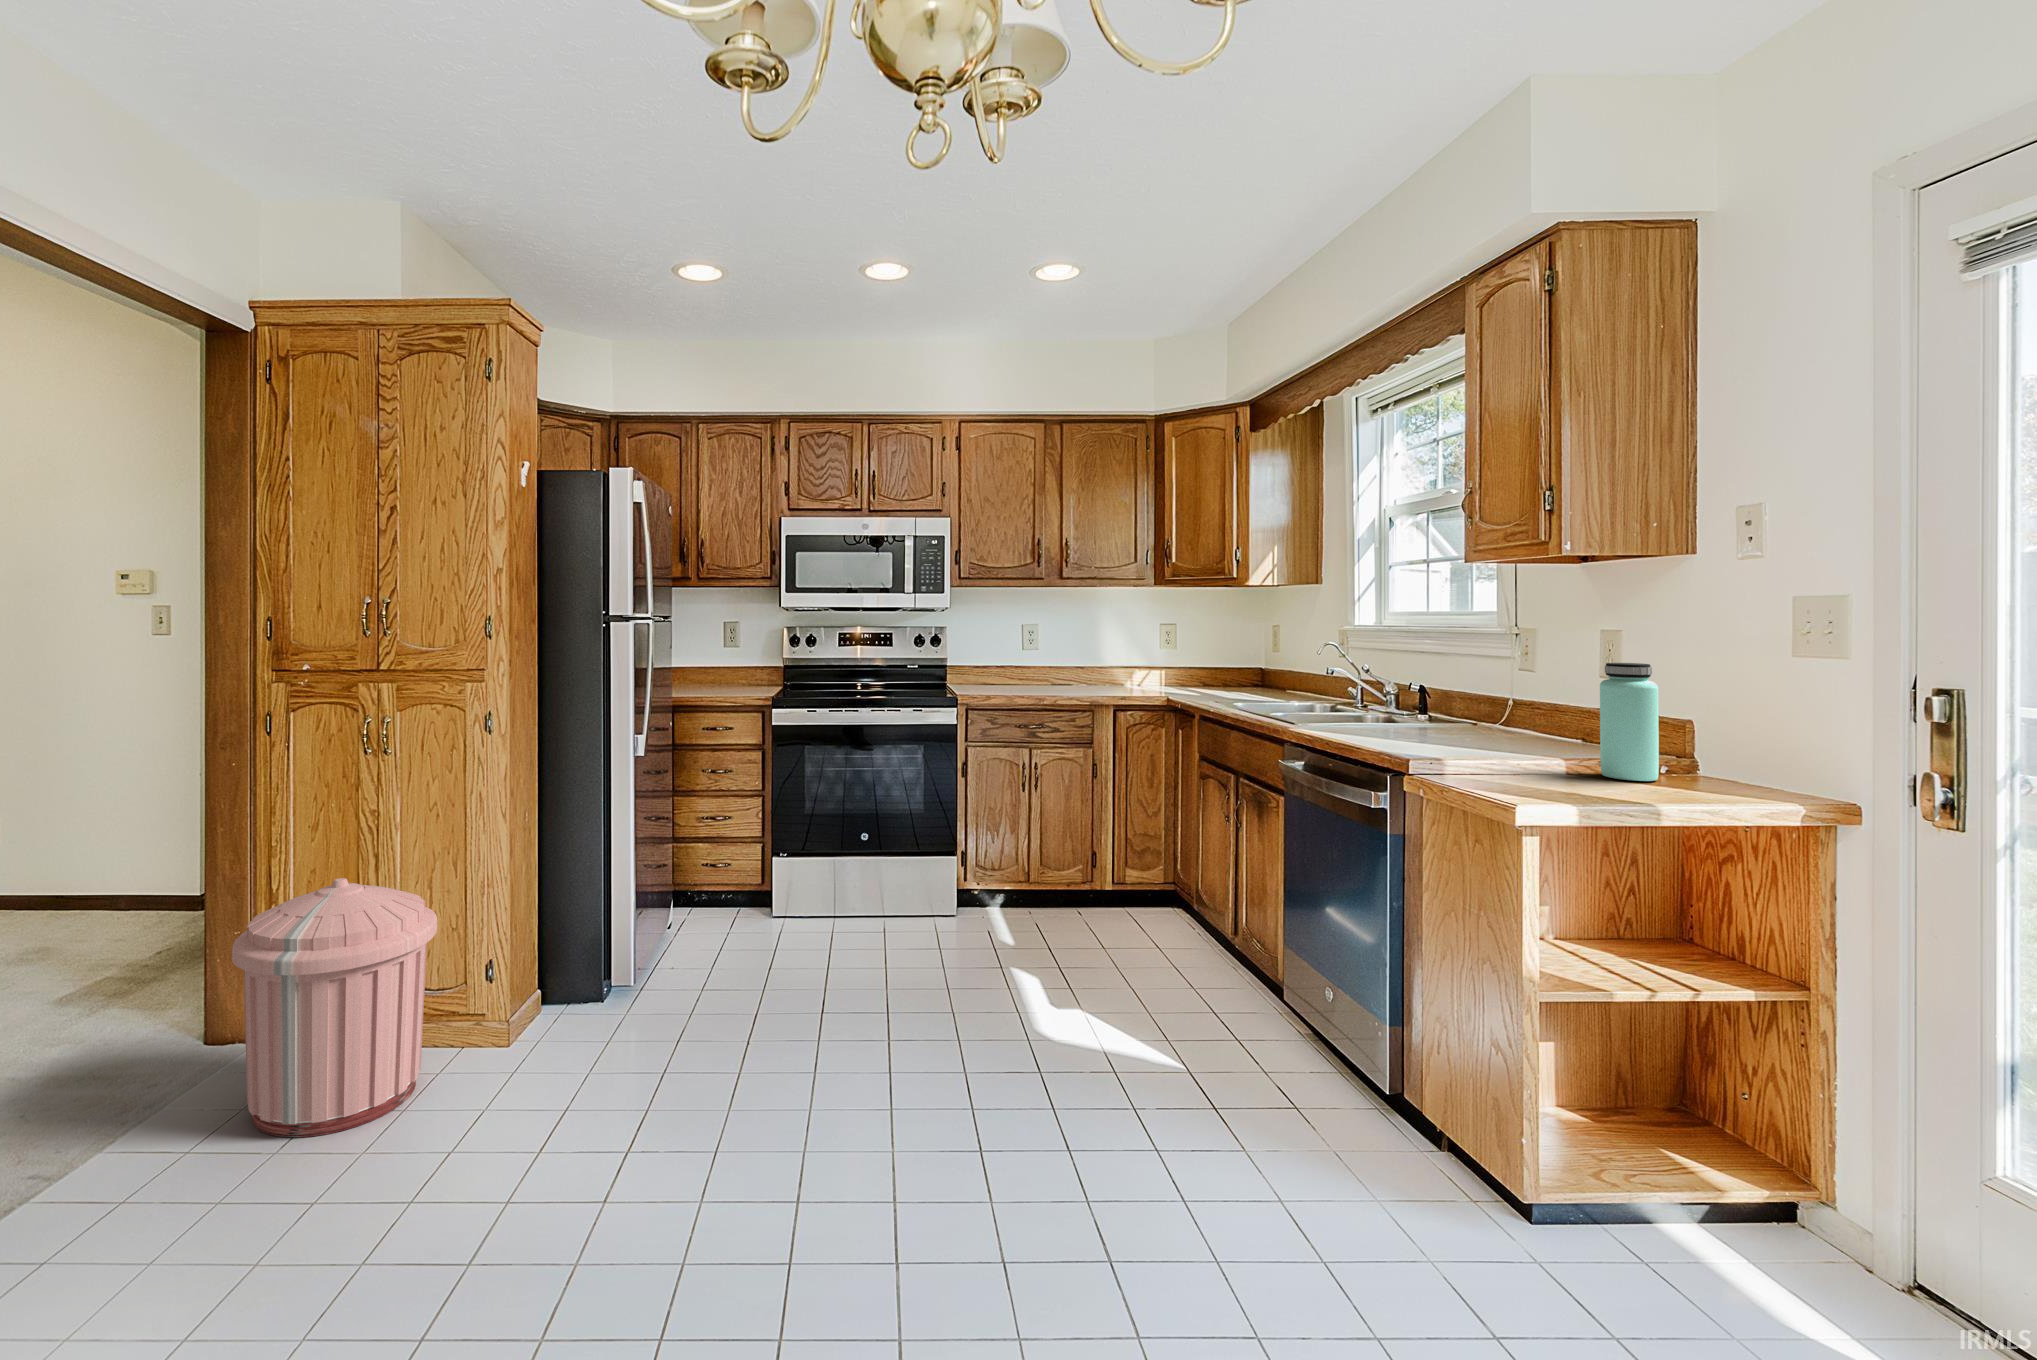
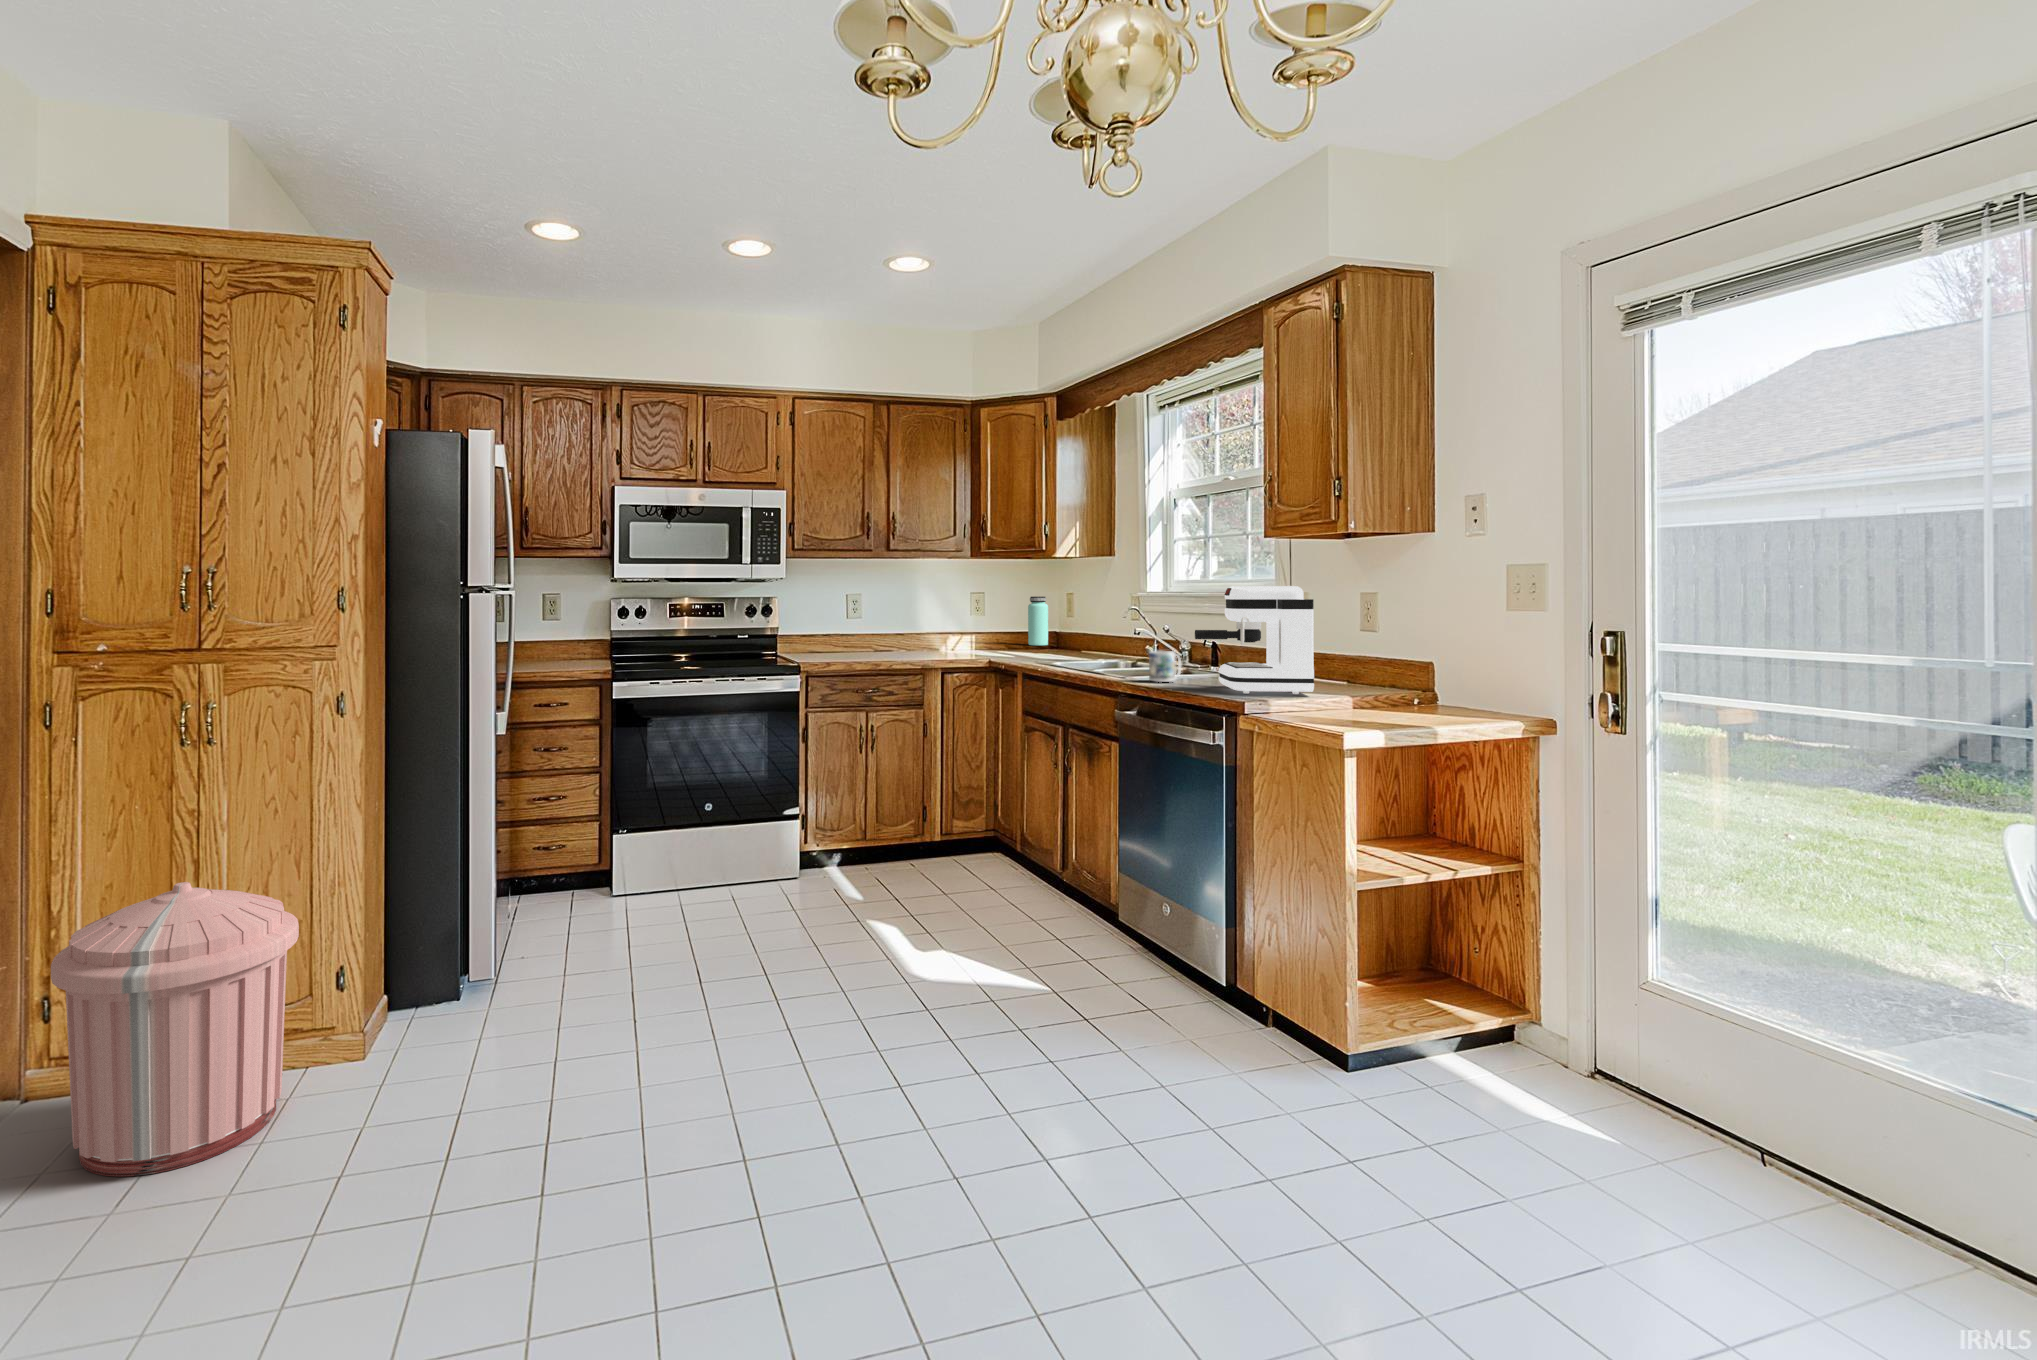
coffee maker: none [1372,620,1519,751] -> present [1195,586,1314,694]
bottle: present [1600,663,1659,781] -> present [1028,597,1048,646]
mug: none [1323,692,1363,728] -> present [1149,651,1181,682]

